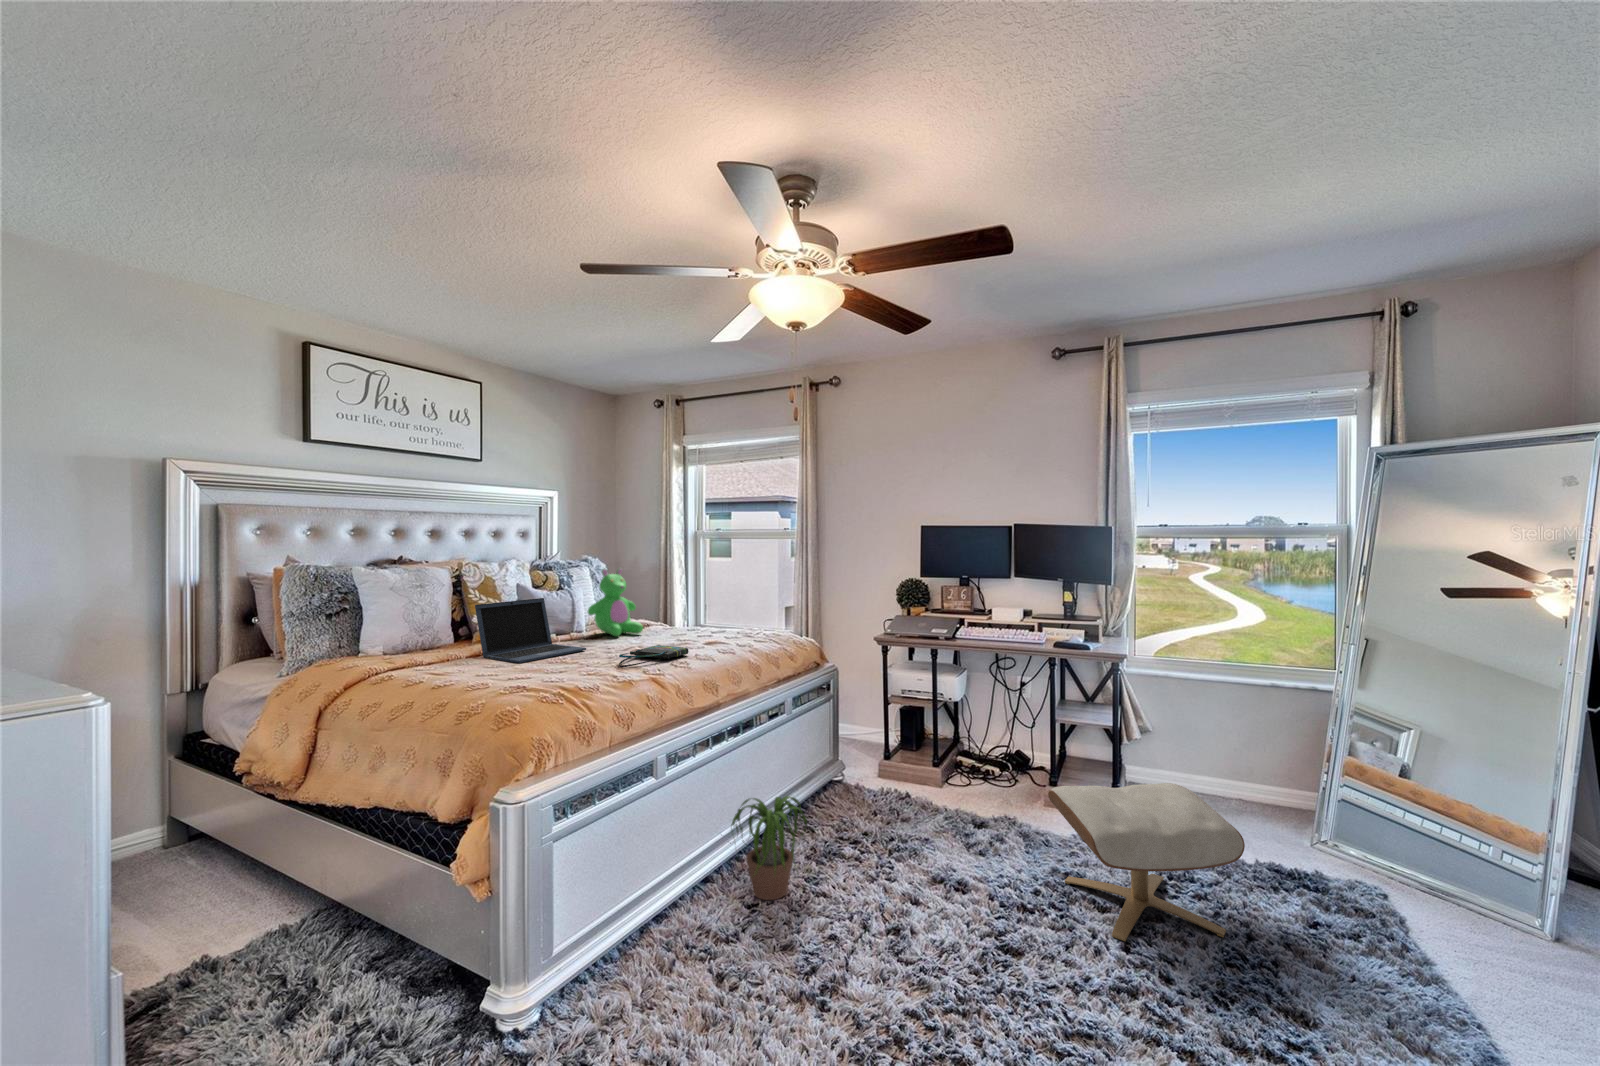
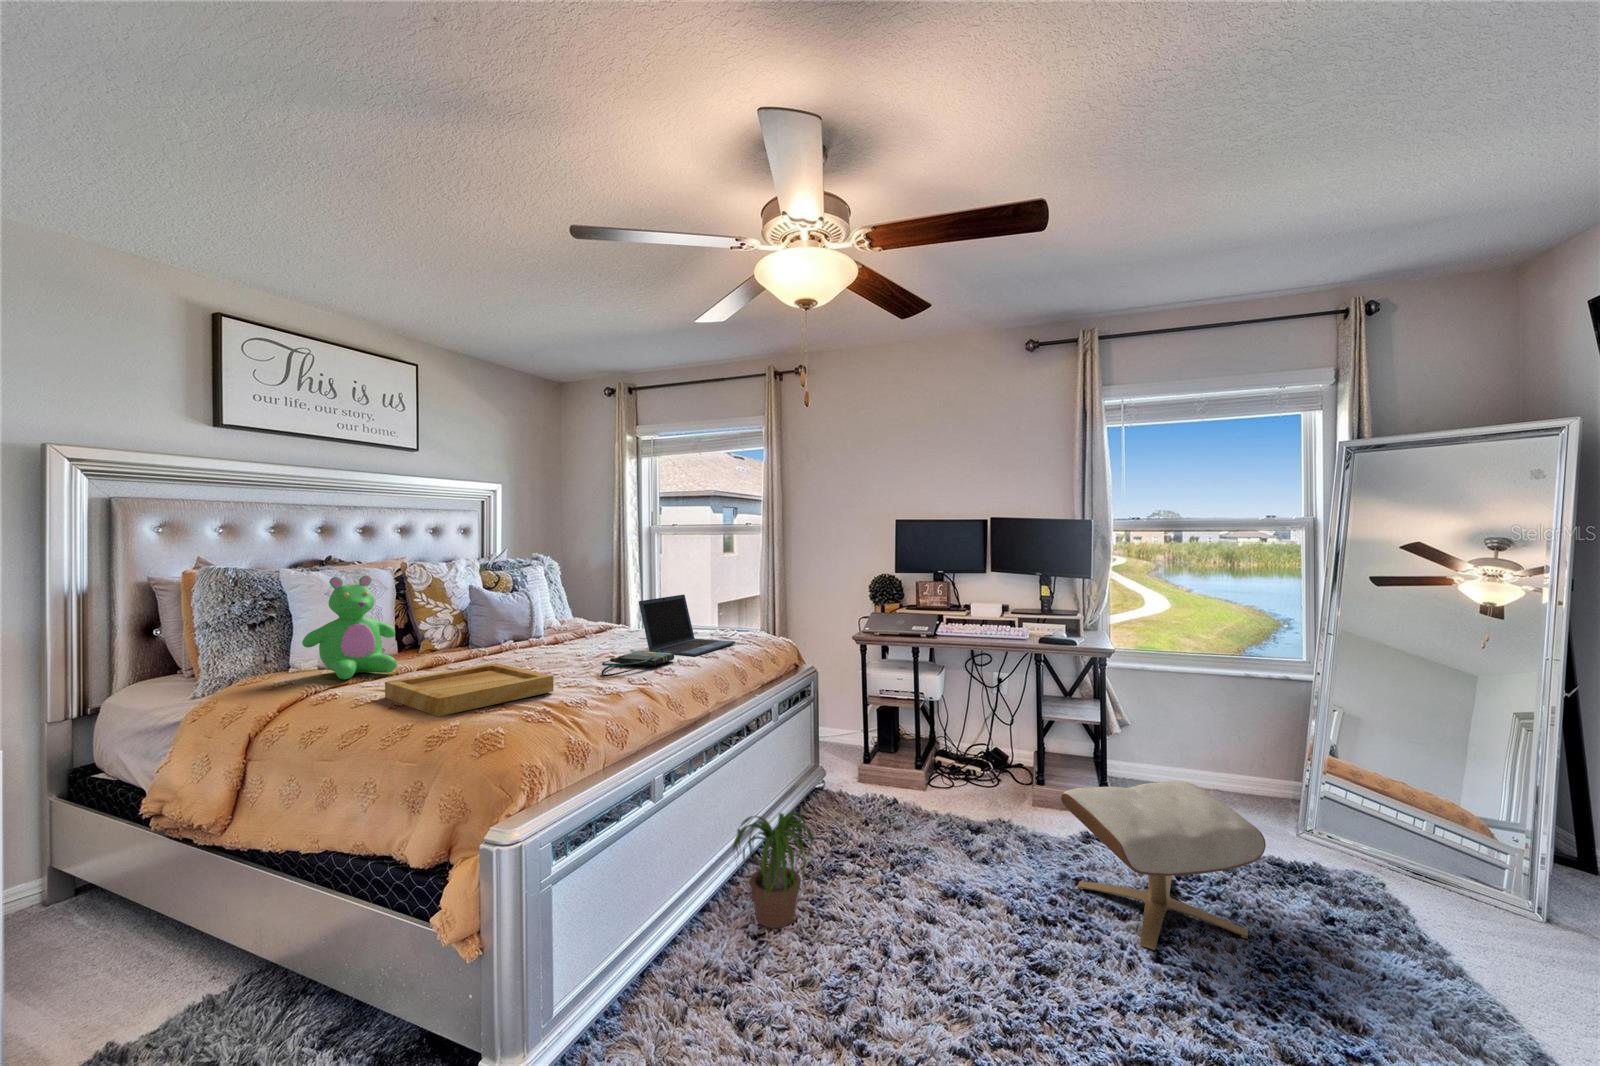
teddy bear: present [587,568,643,636] -> present [302,575,397,679]
laptop: present [475,598,586,663] -> present [639,595,735,656]
tray: none [432,653,572,696] -> present [385,663,554,717]

